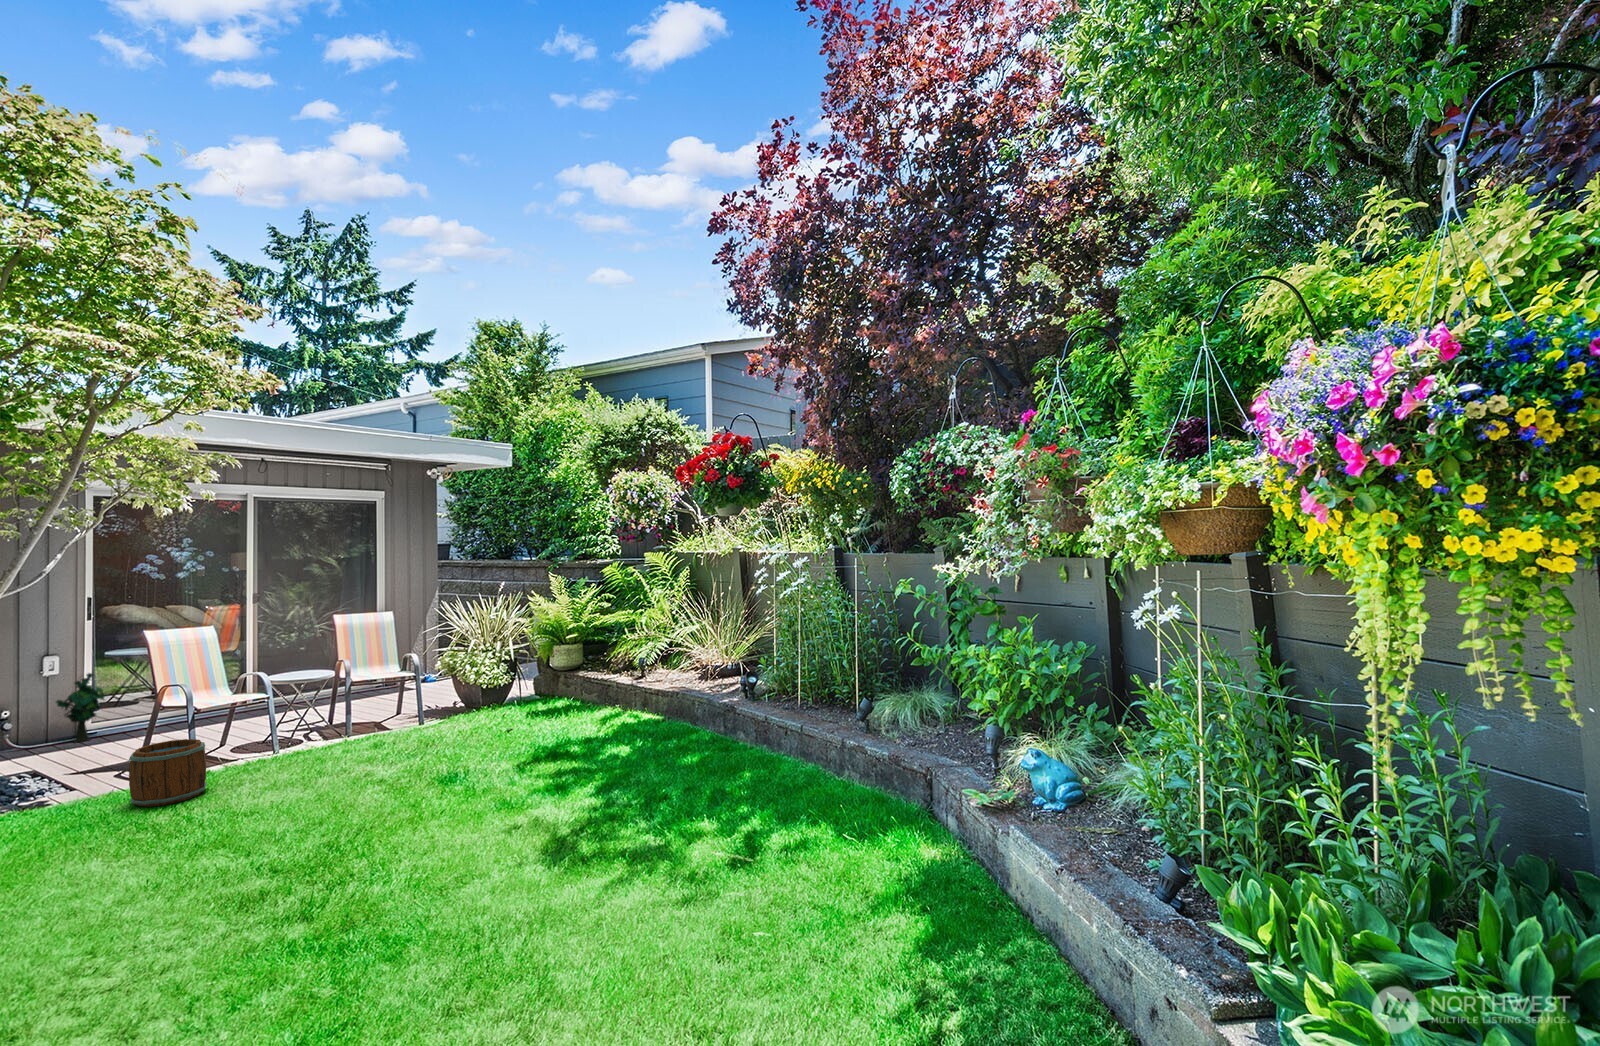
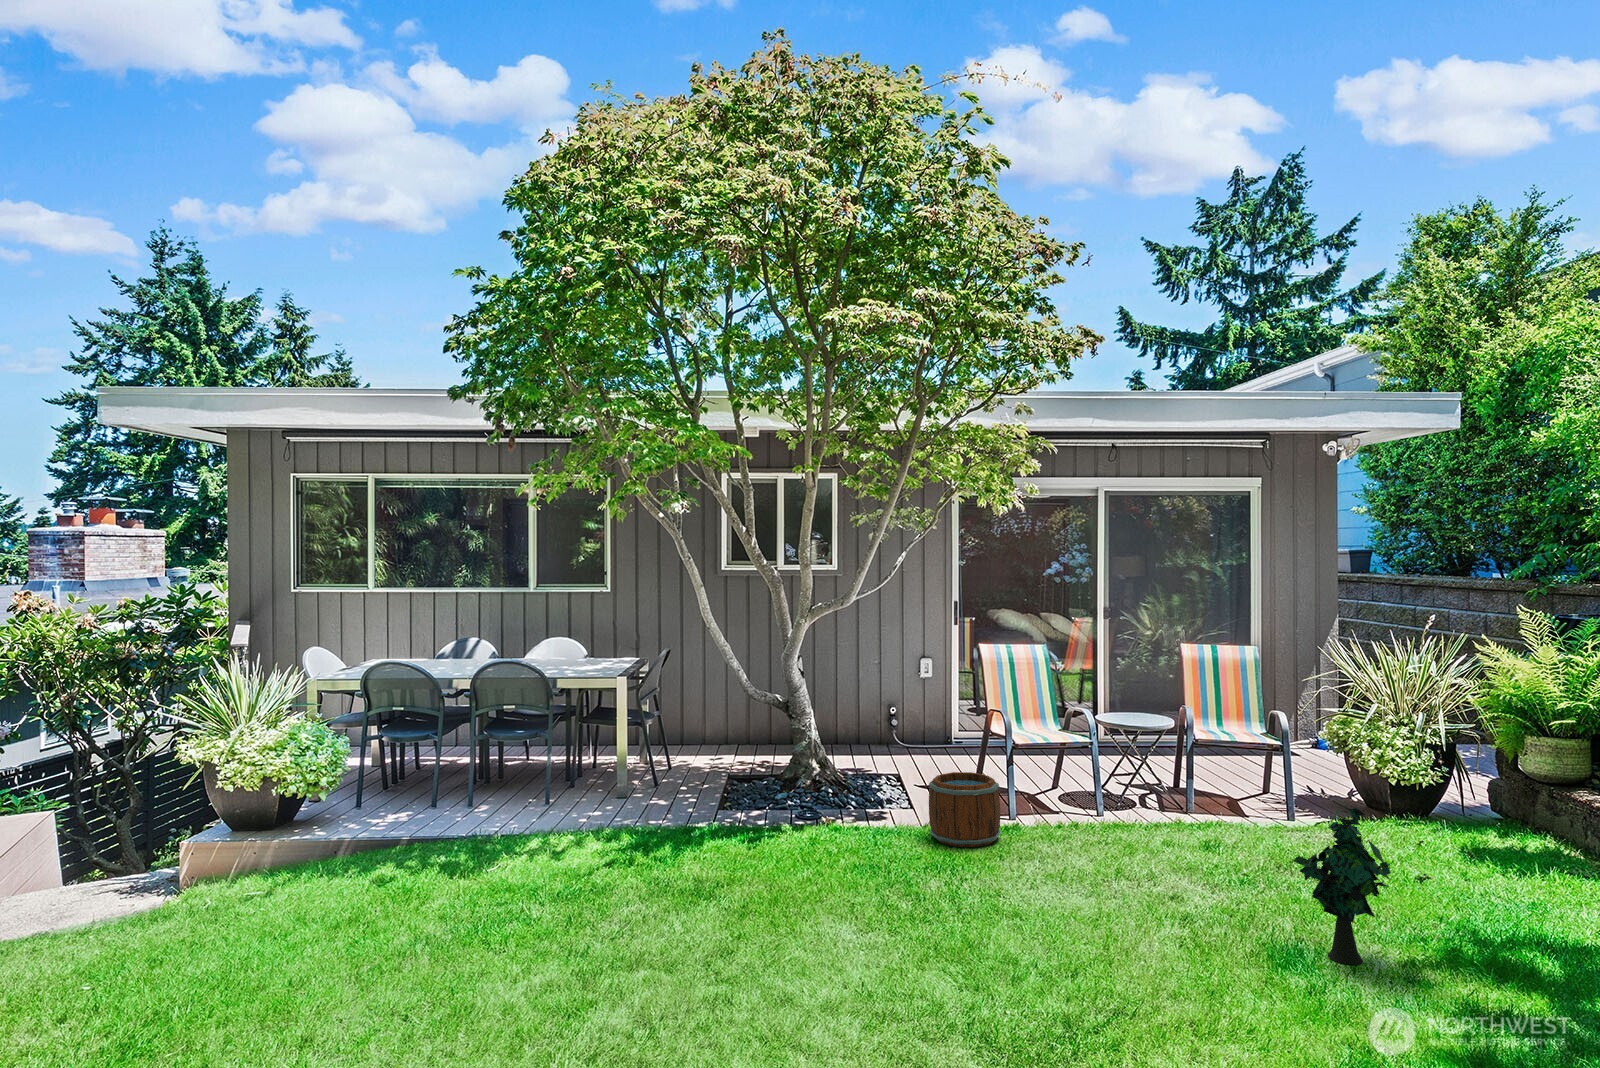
decorative plant: present [56,673,104,743] -> present [1293,808,1391,965]

